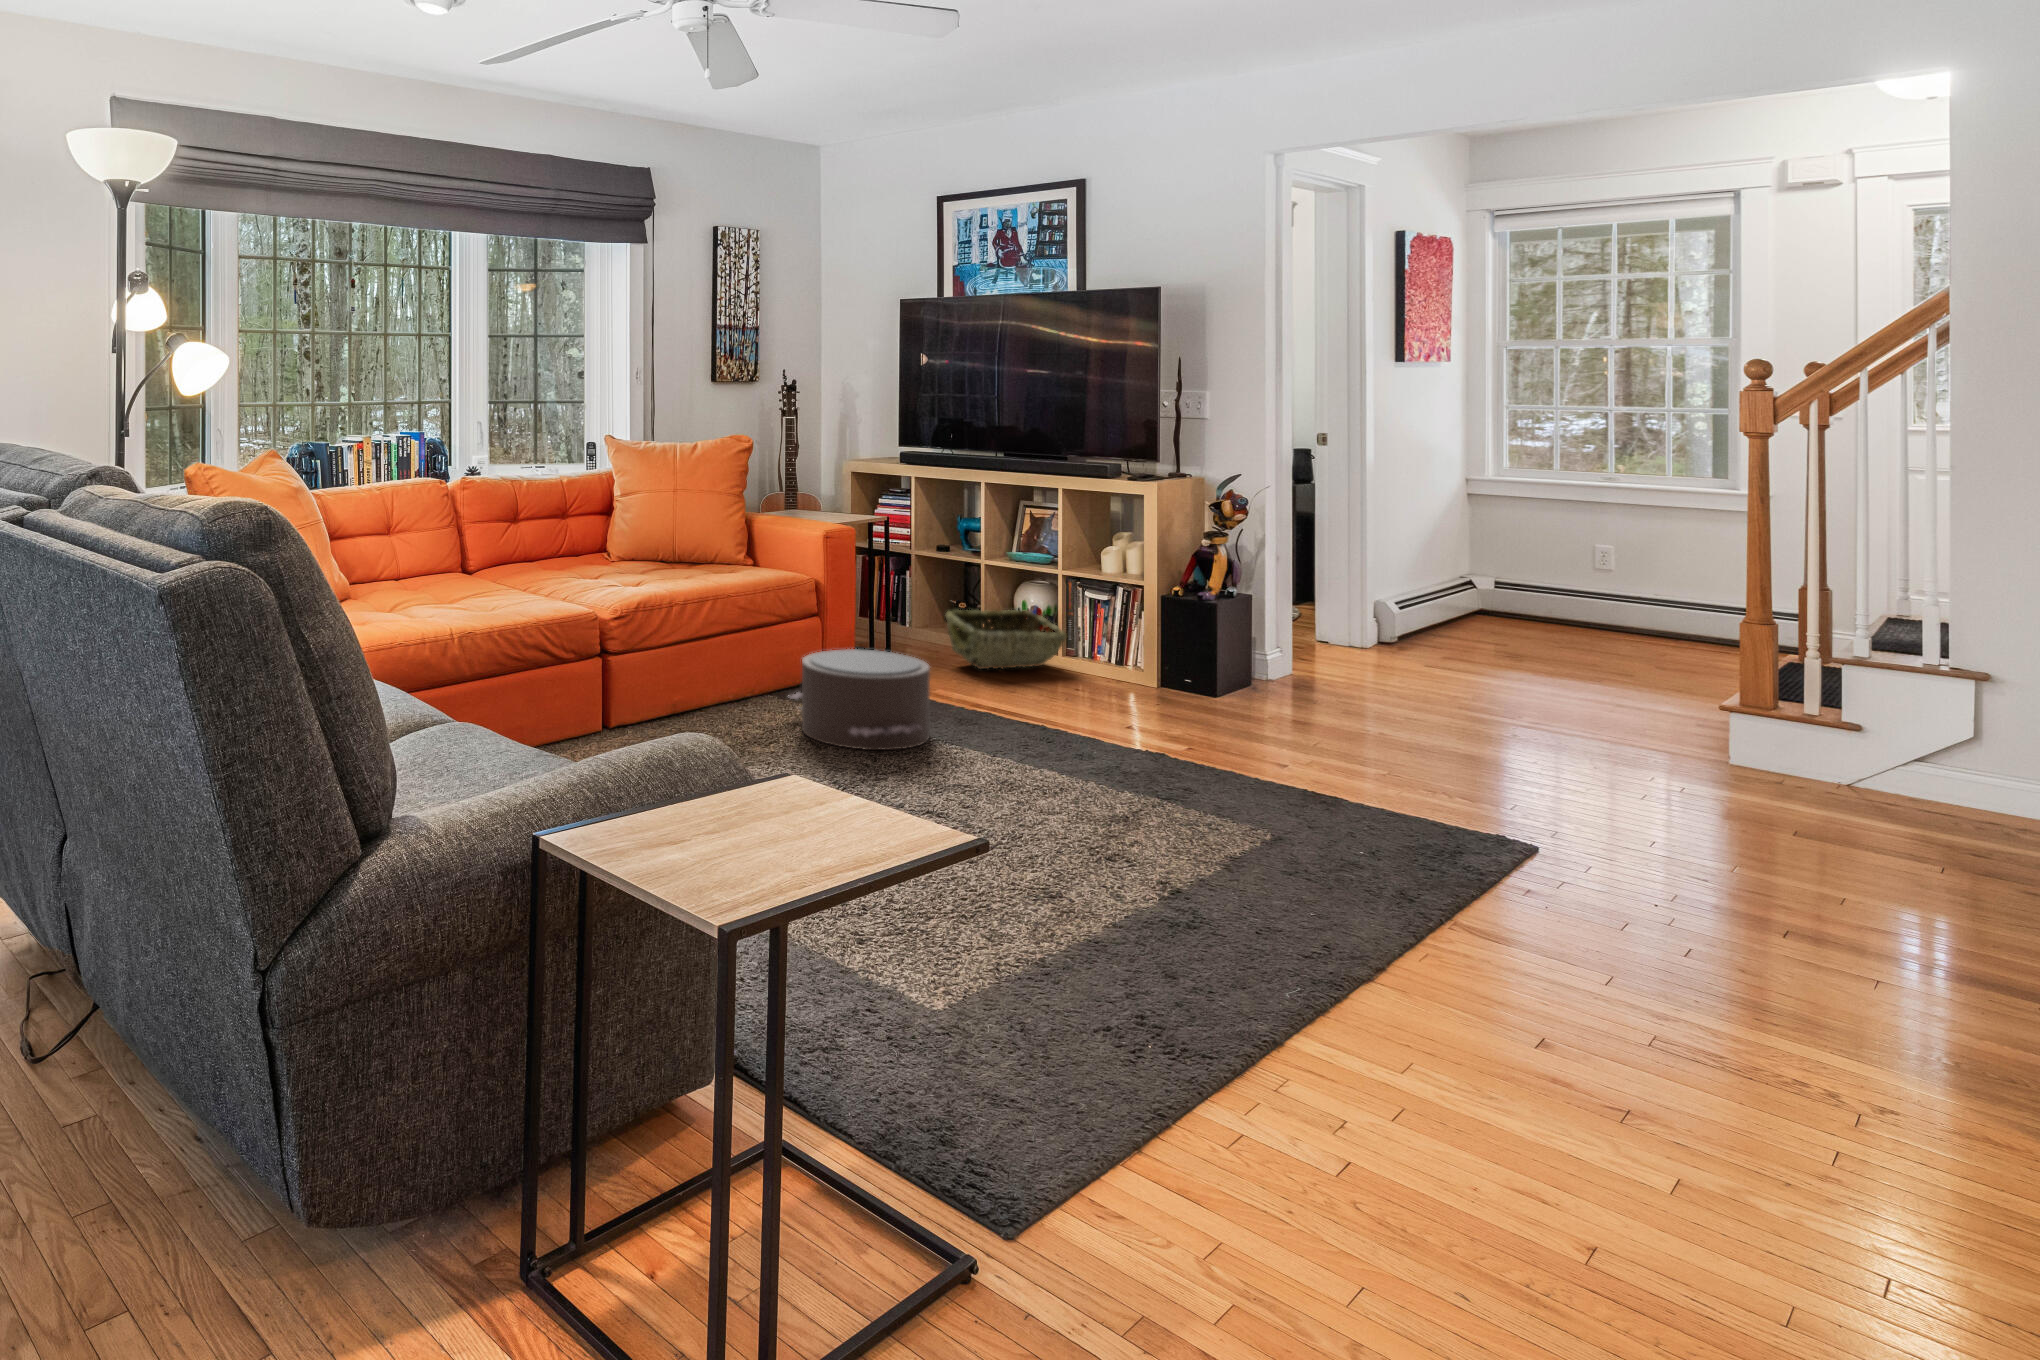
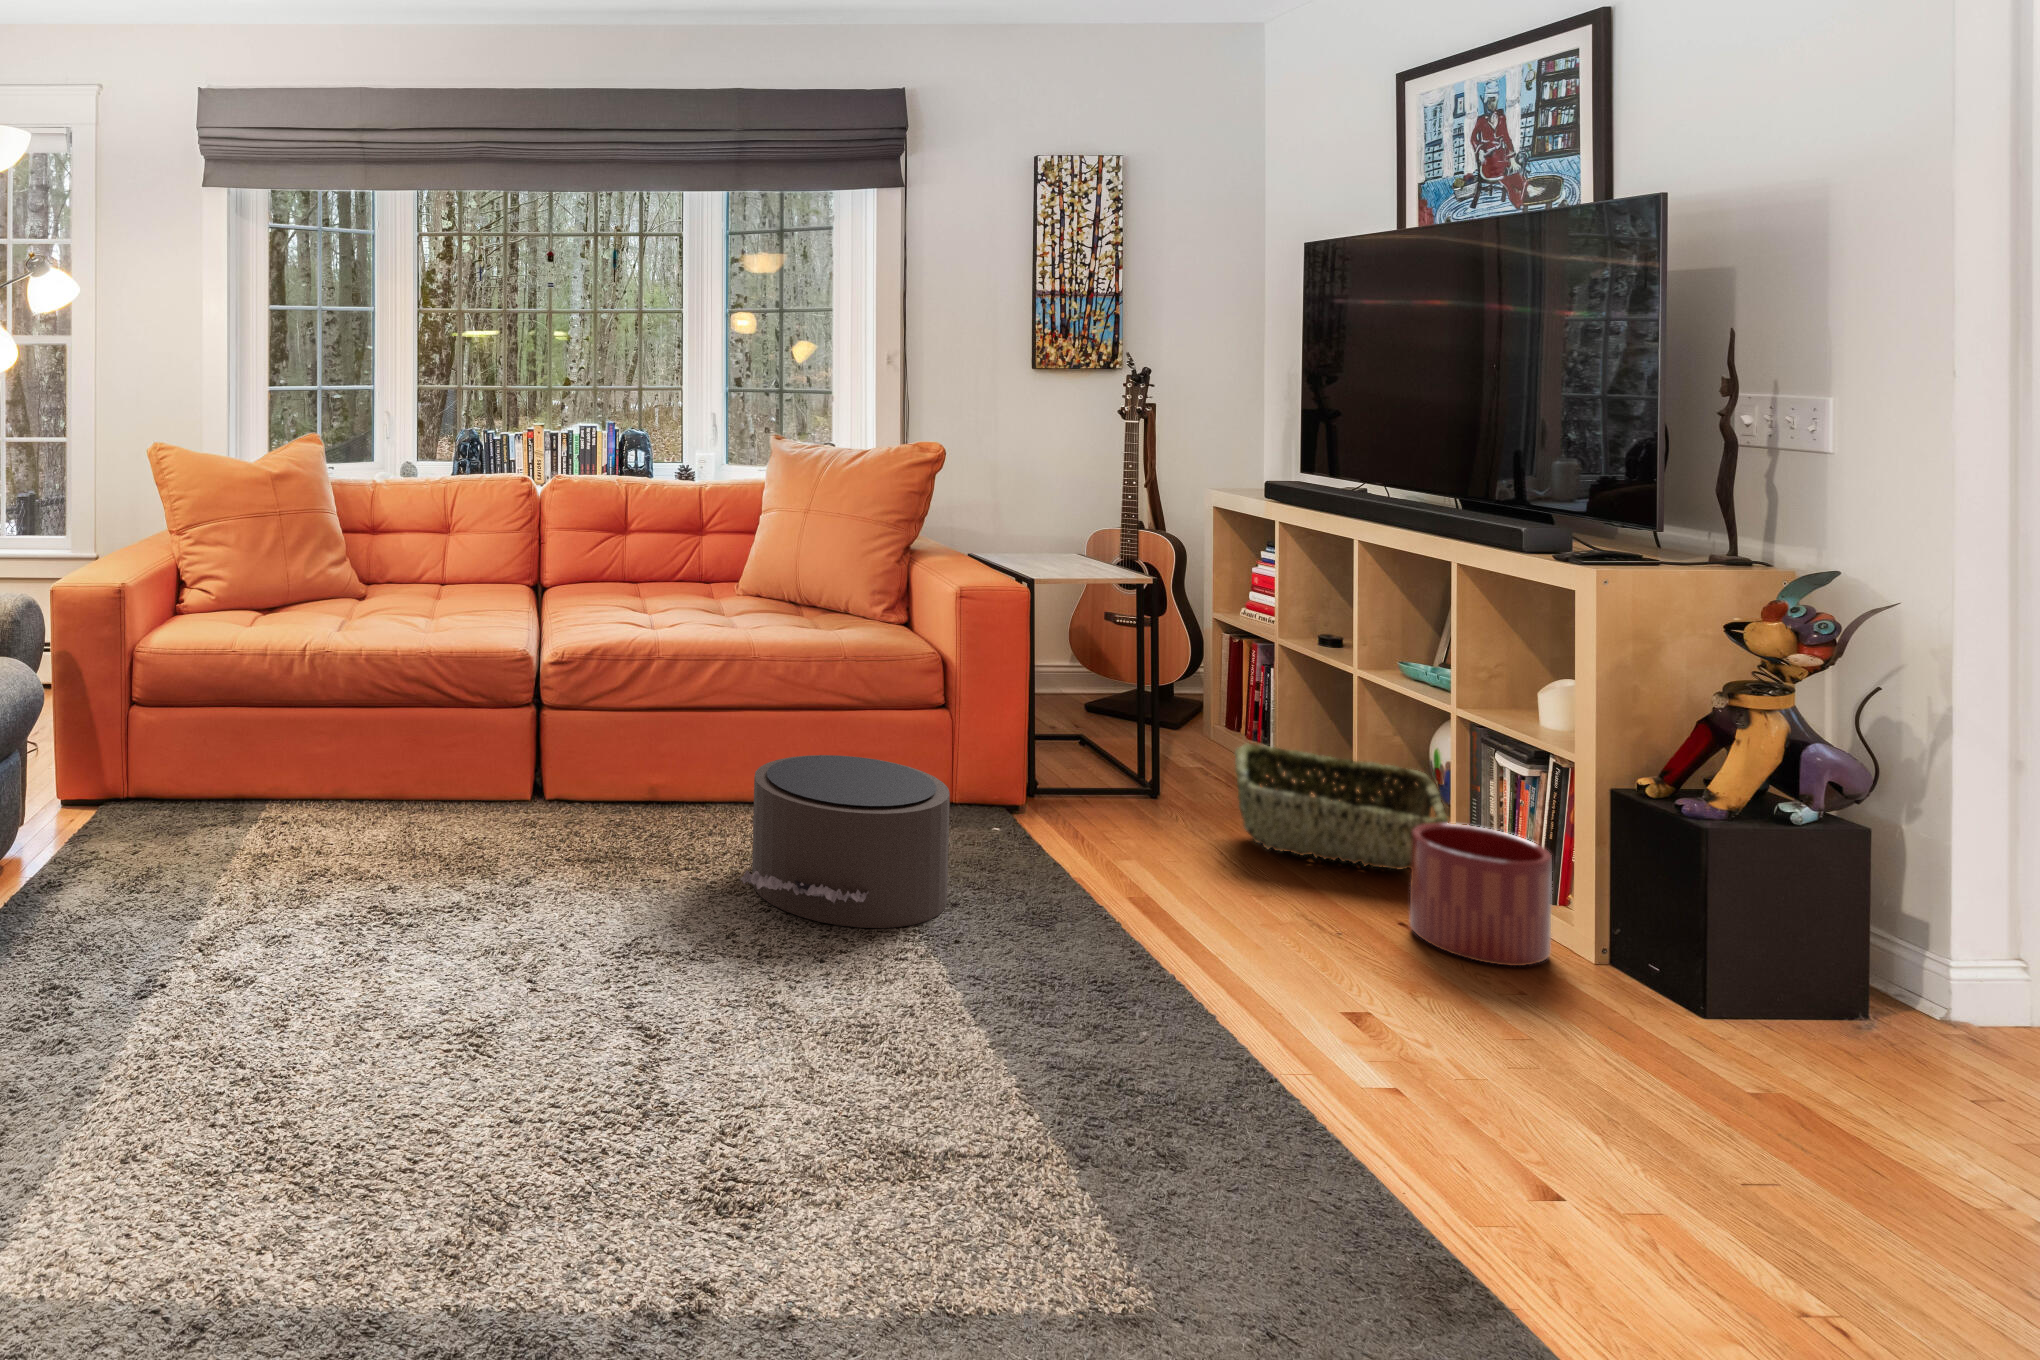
planter: none [1088,629,1155,696] -> present [1410,823,1552,966]

